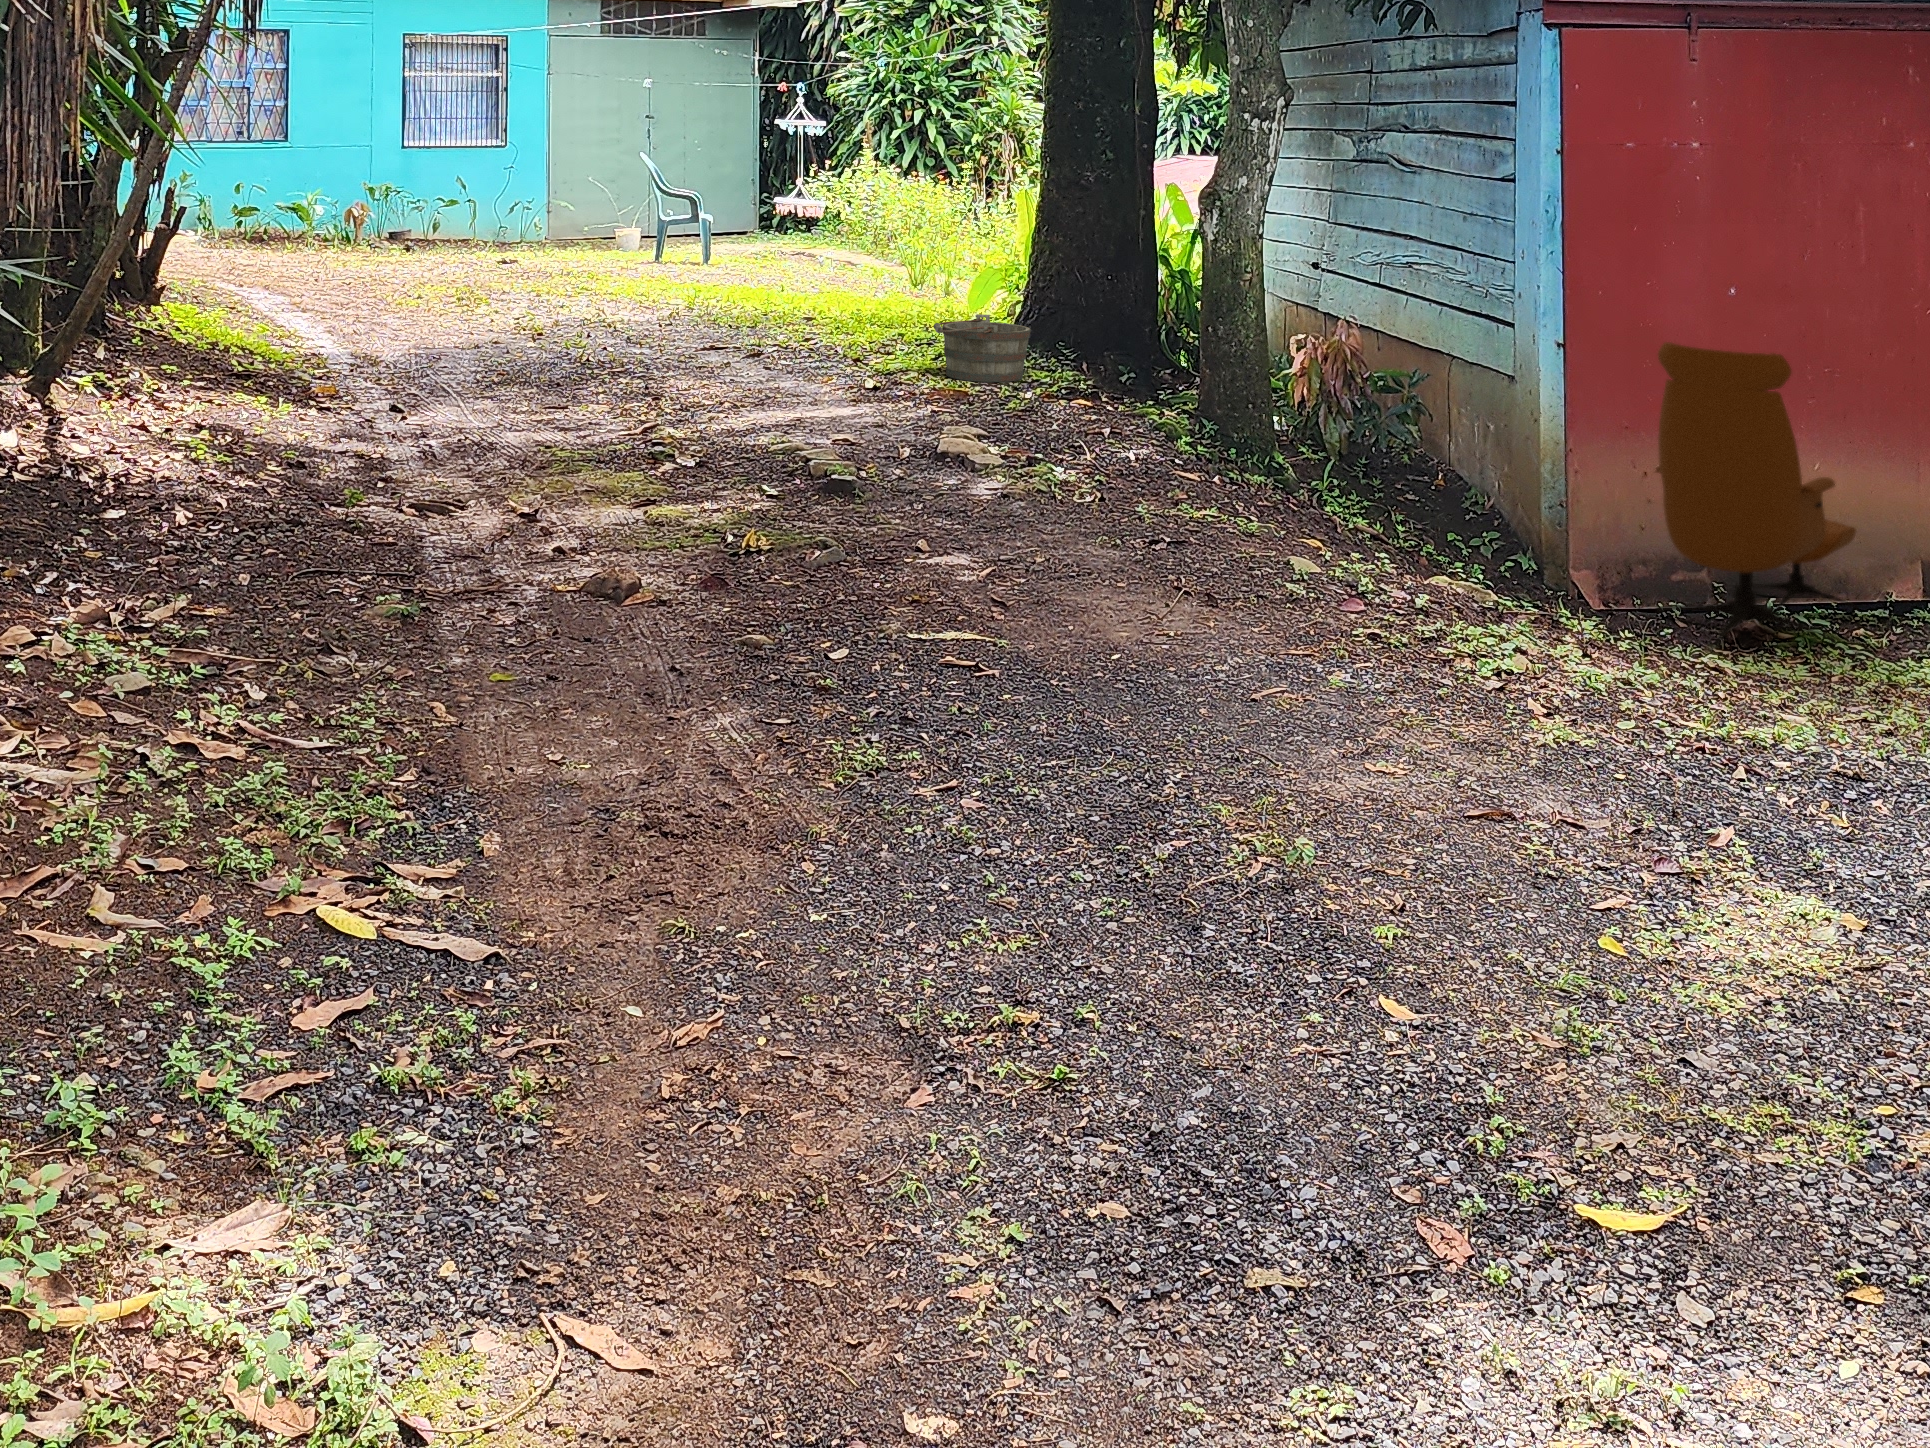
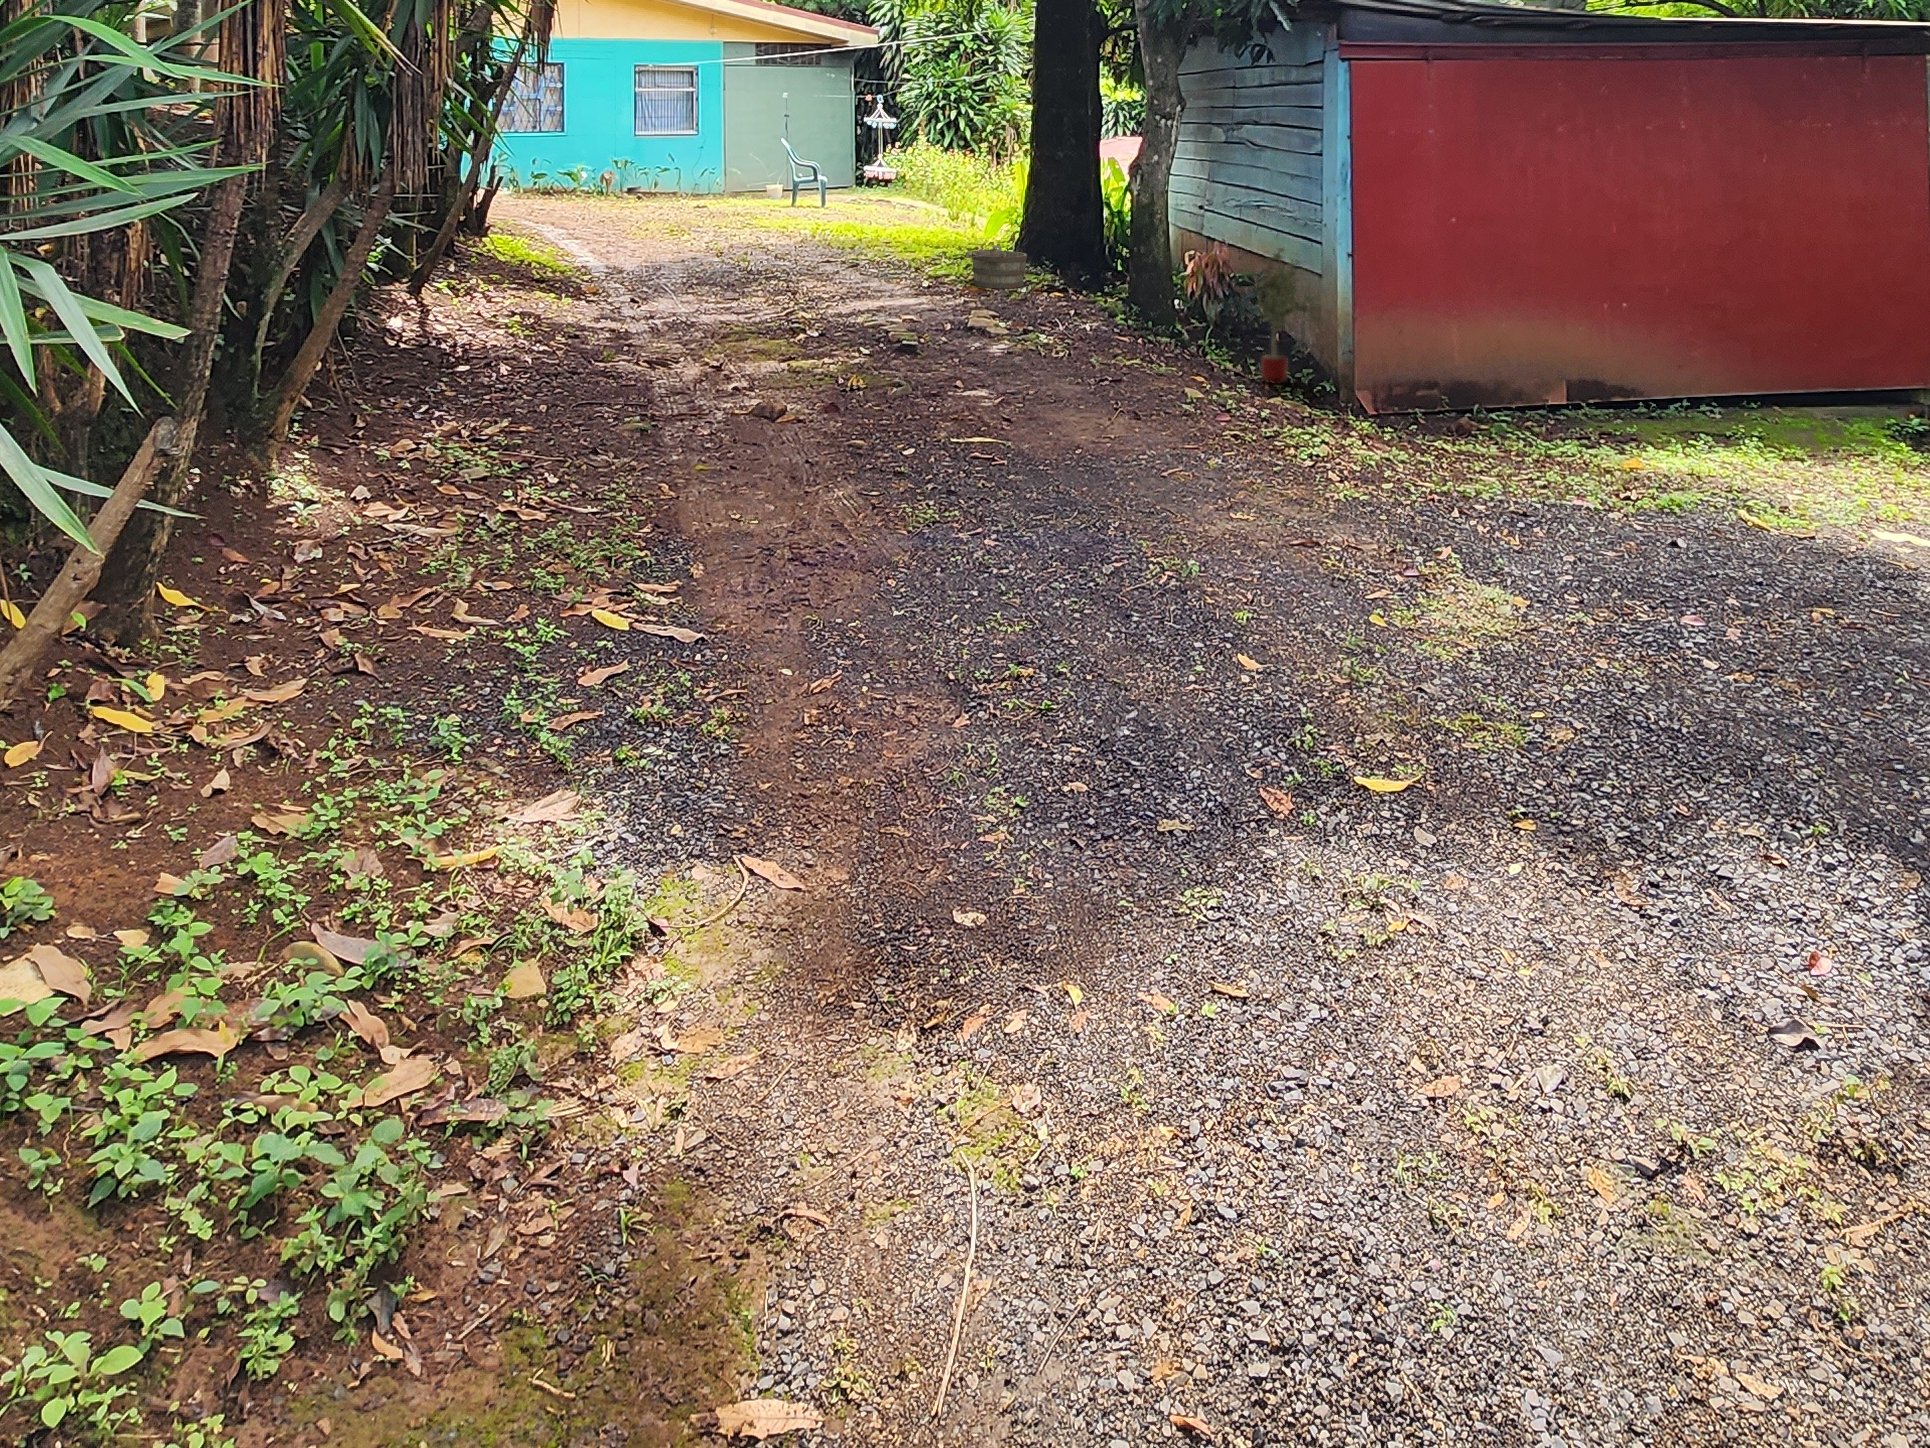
potted tree: none [1390,321,1512,542] -> present [1256,248,1323,384]
lounge chair: present [1655,342,1858,645] -> none [1411,258,1535,443]

